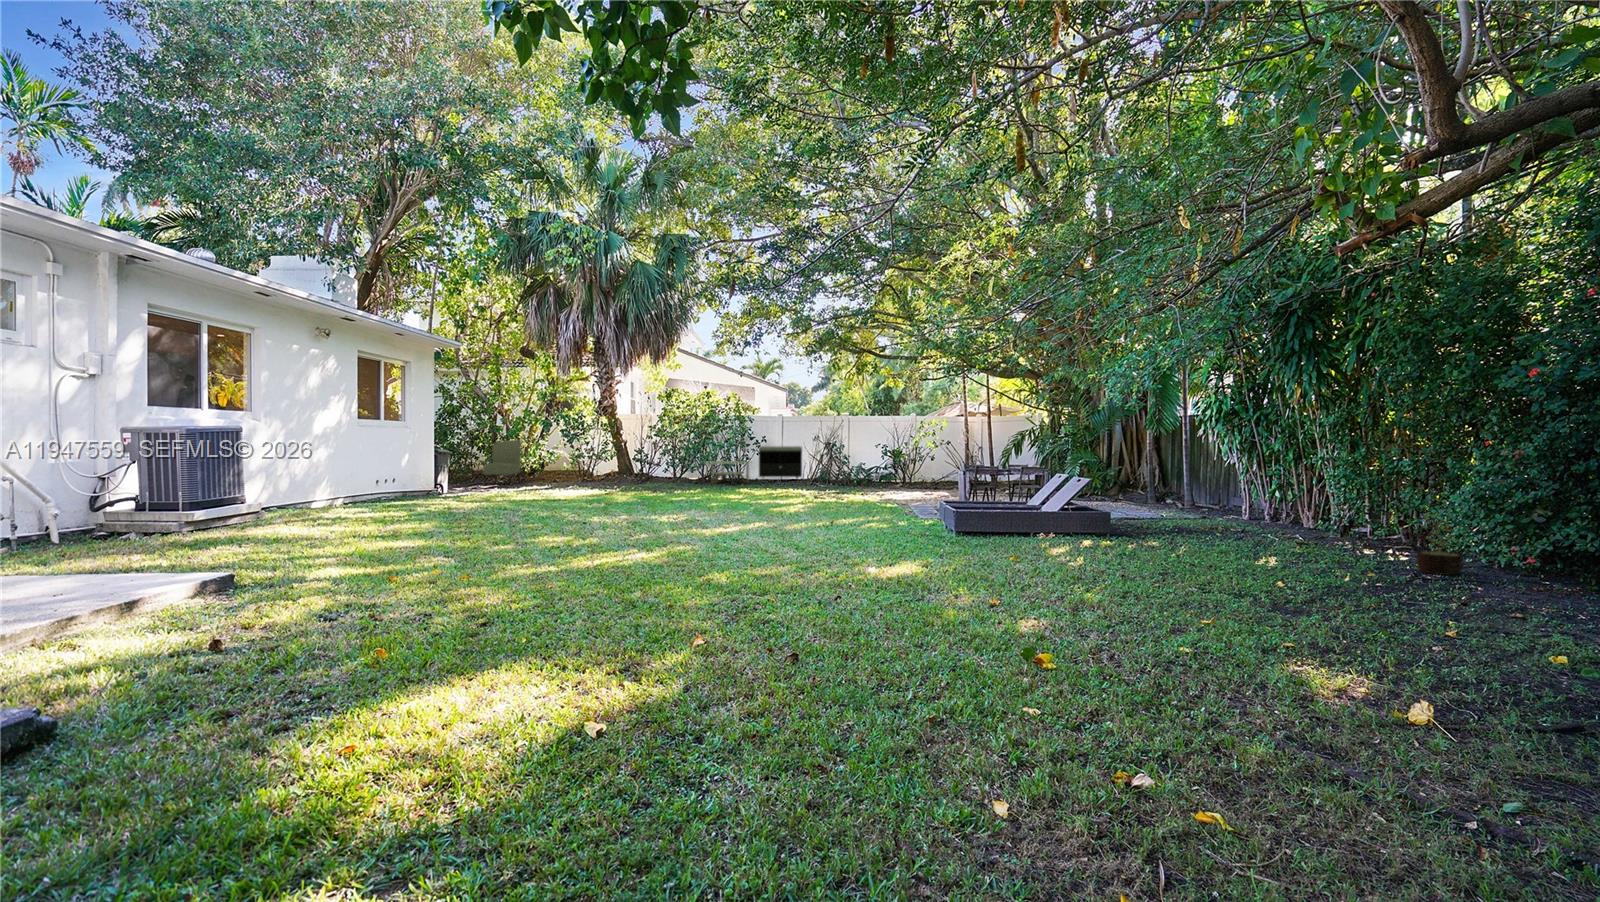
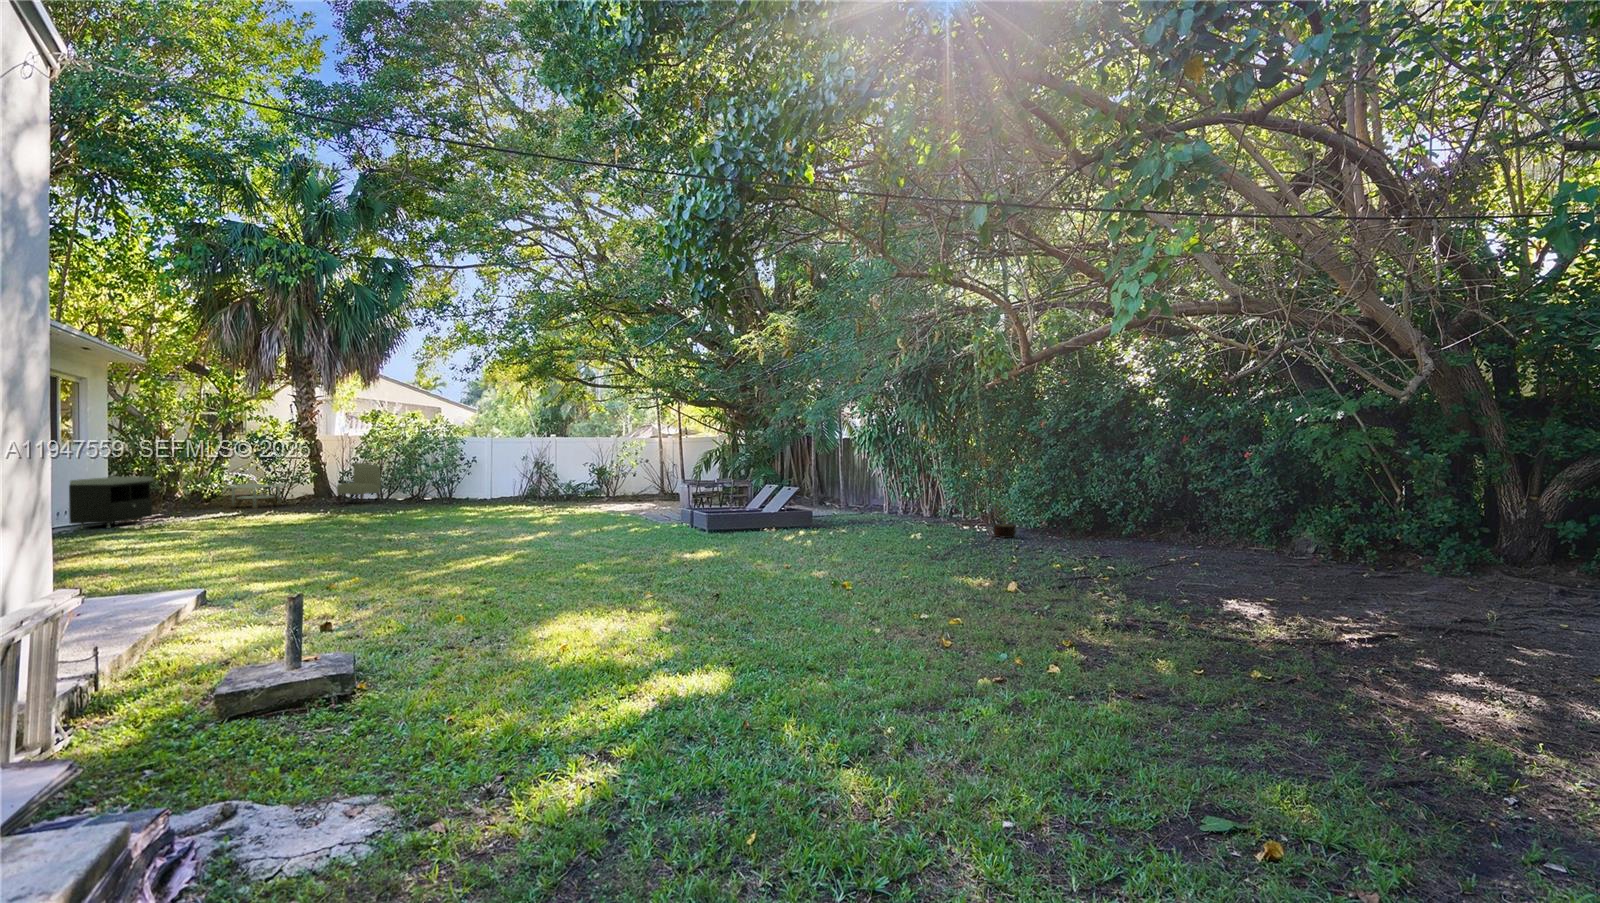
chair: present [483,440,521,484] -> present [337,463,381,504]
storage bench: present [759,446,802,480] -> present [69,477,153,528]
round table: present [707,461,750,484] -> present [226,484,285,509]

